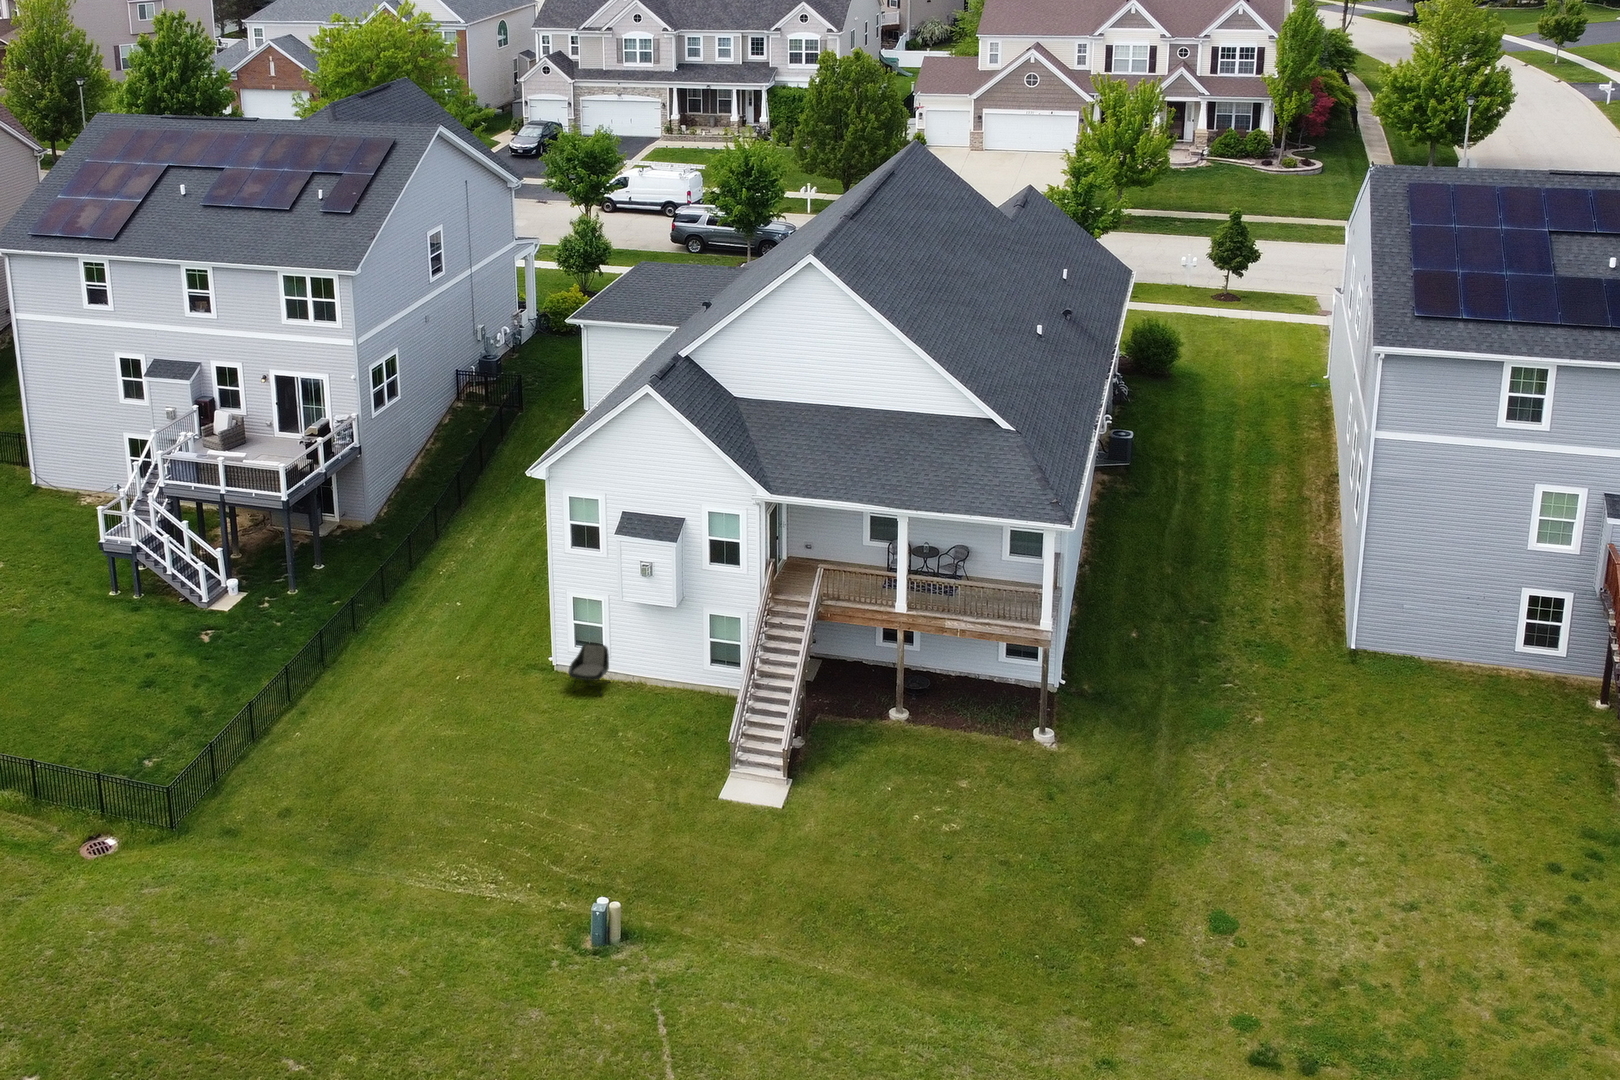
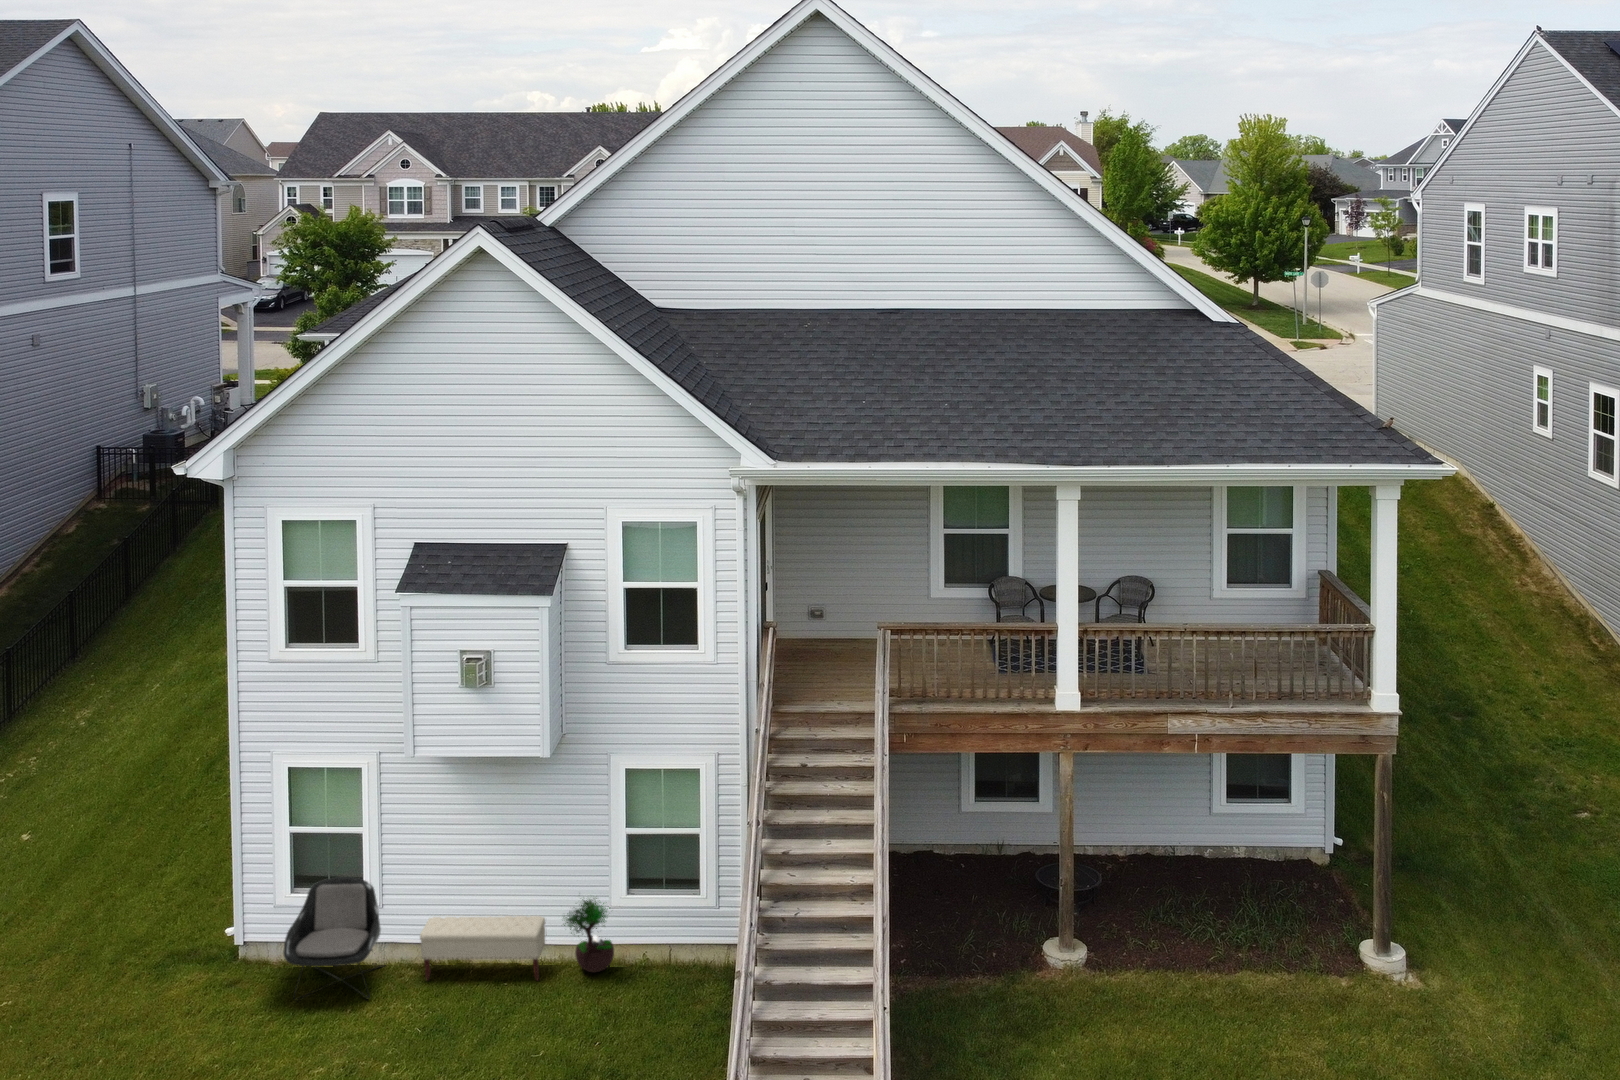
potted tree: none [680,663,705,697] -> present [564,898,614,972]
bench: none [624,664,678,697] -> present [420,915,545,981]

